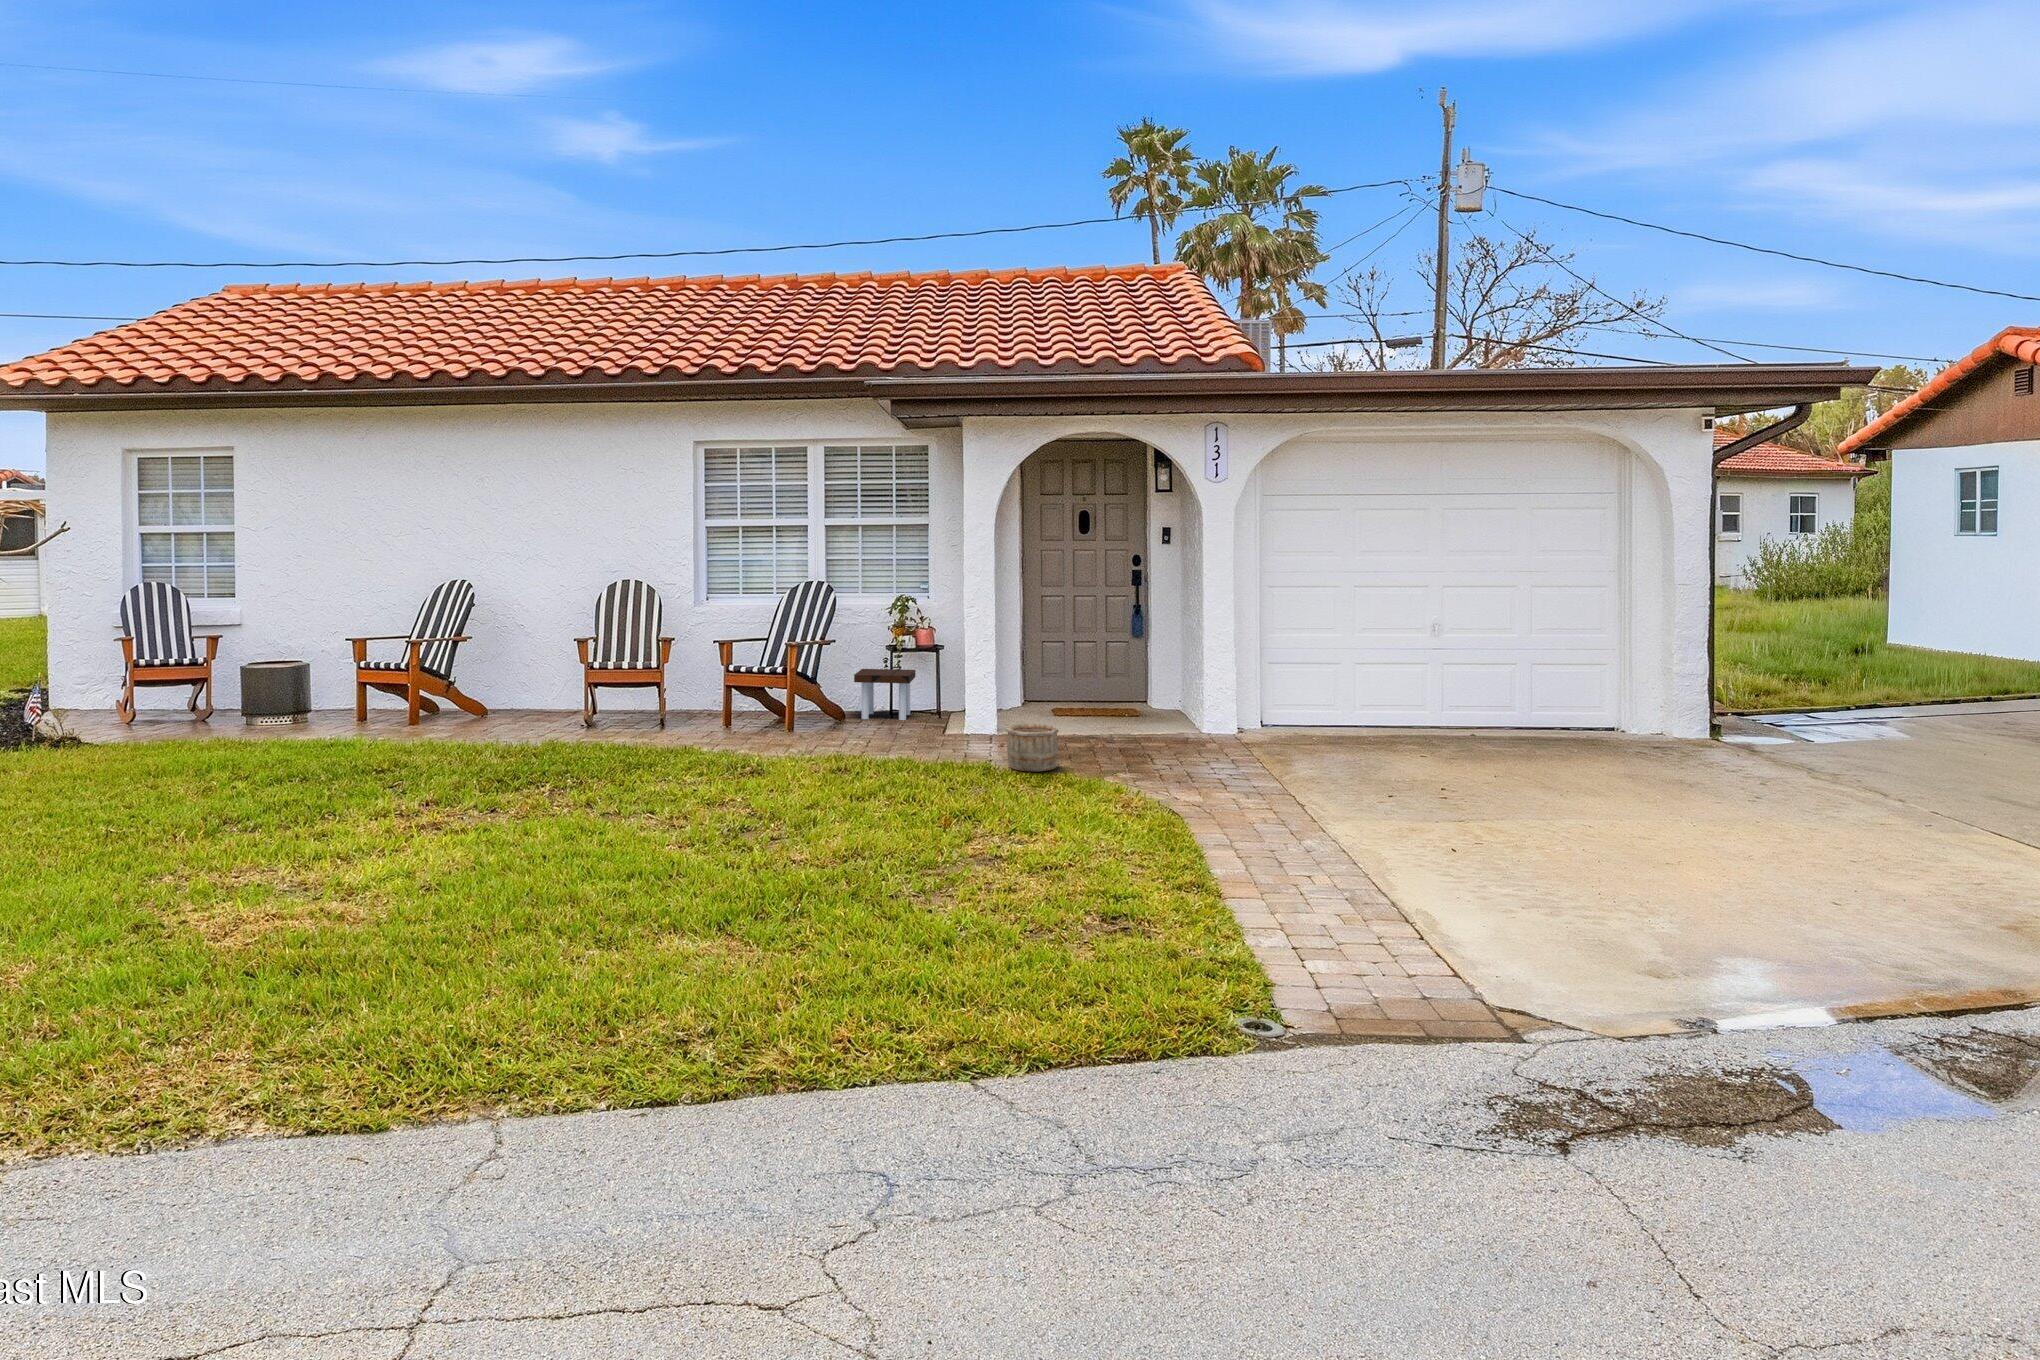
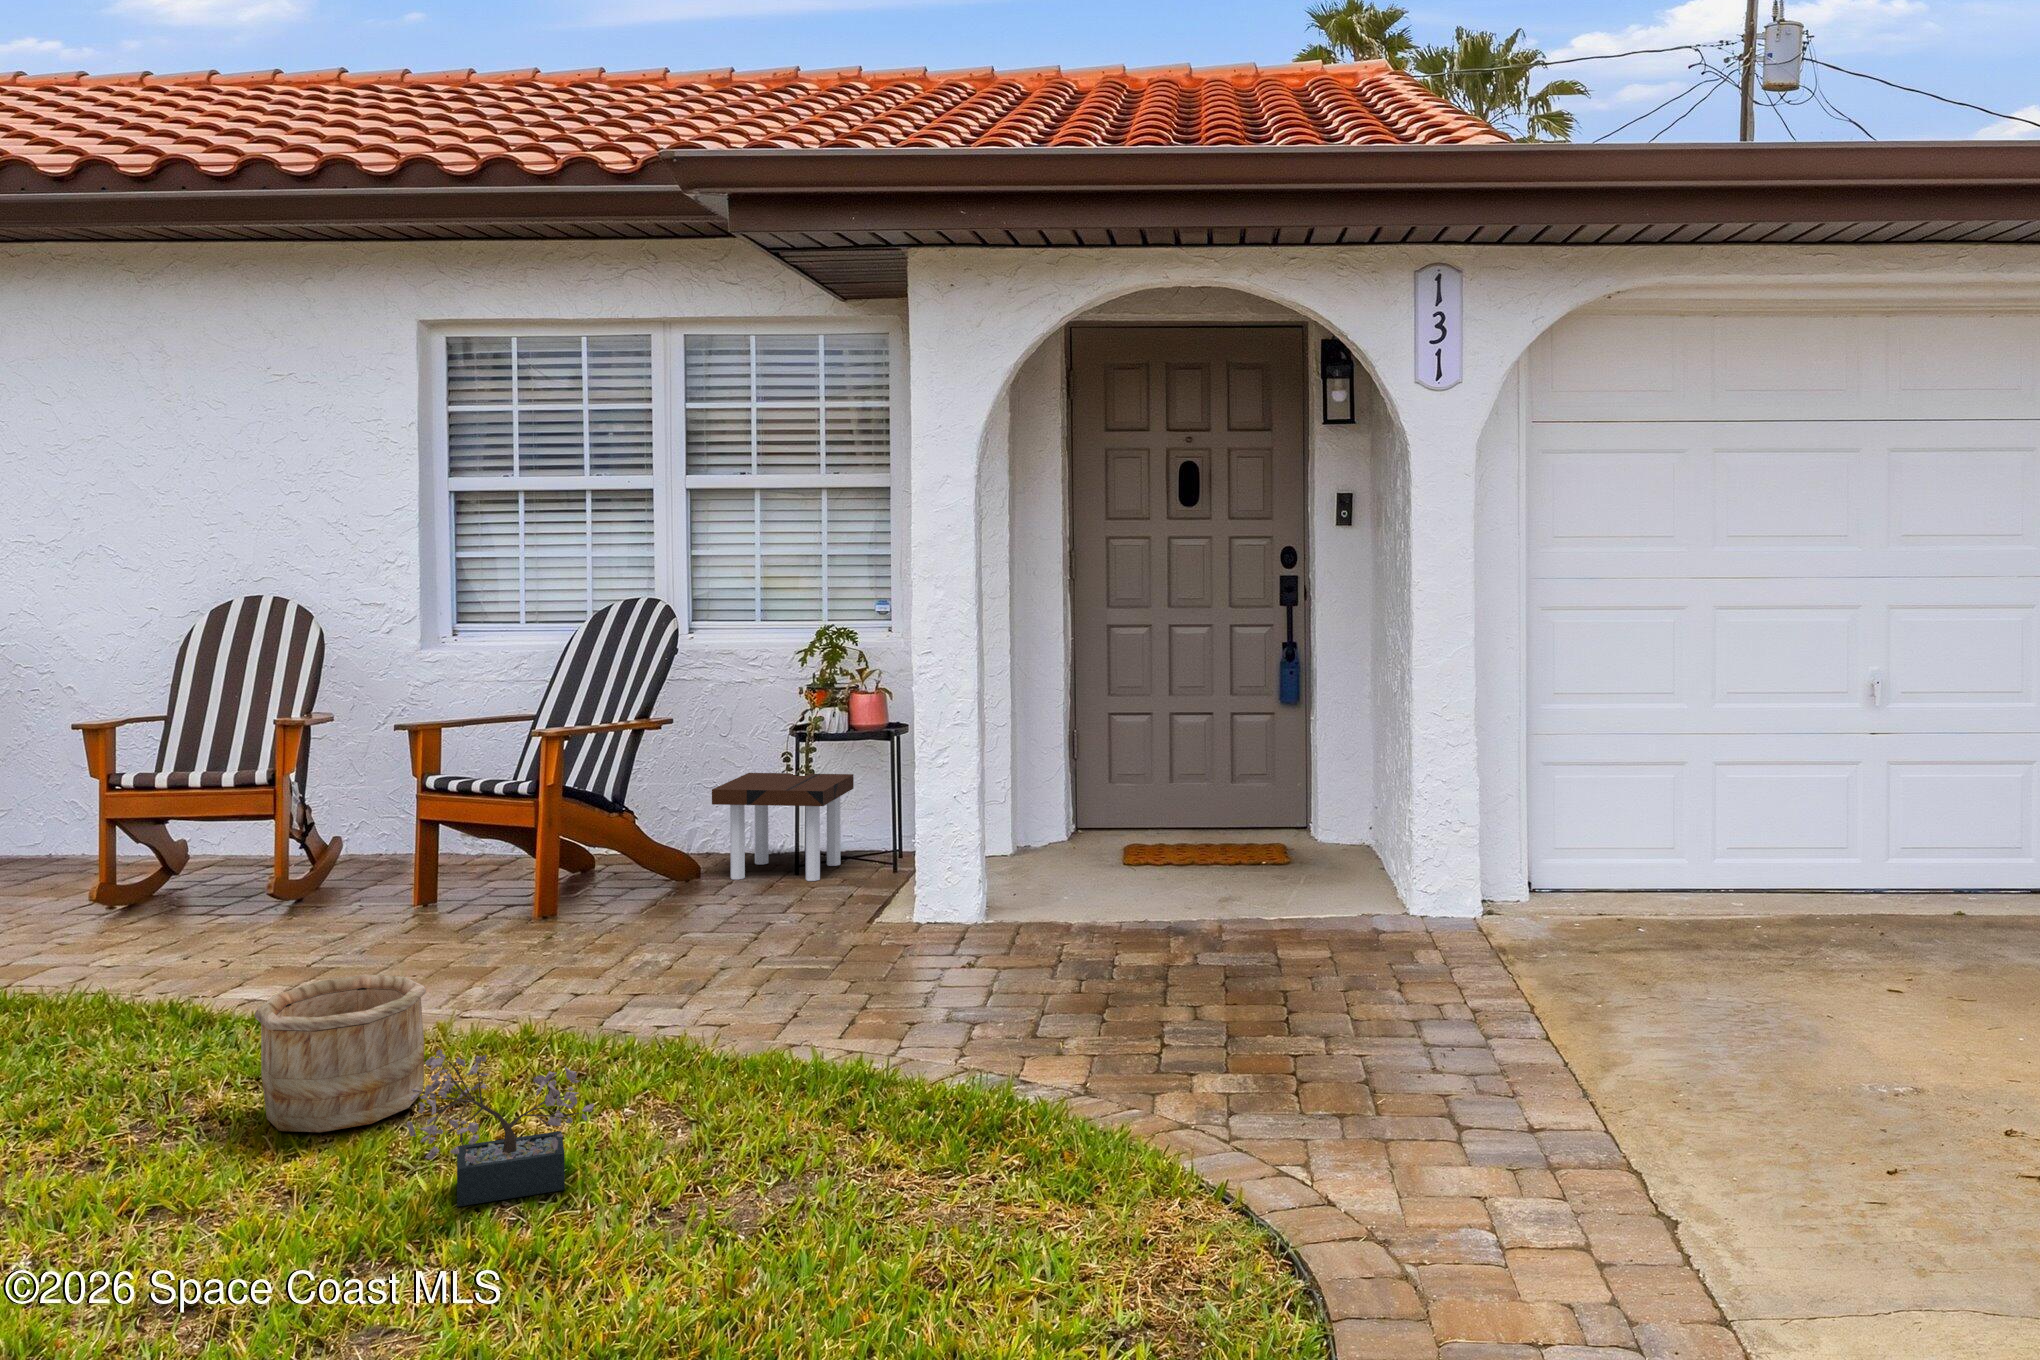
wooden bucket: present [1006,724,1059,771] -> present [254,975,426,1132]
decorative plant: none [860,743,918,793] -> present [407,1049,594,1207]

